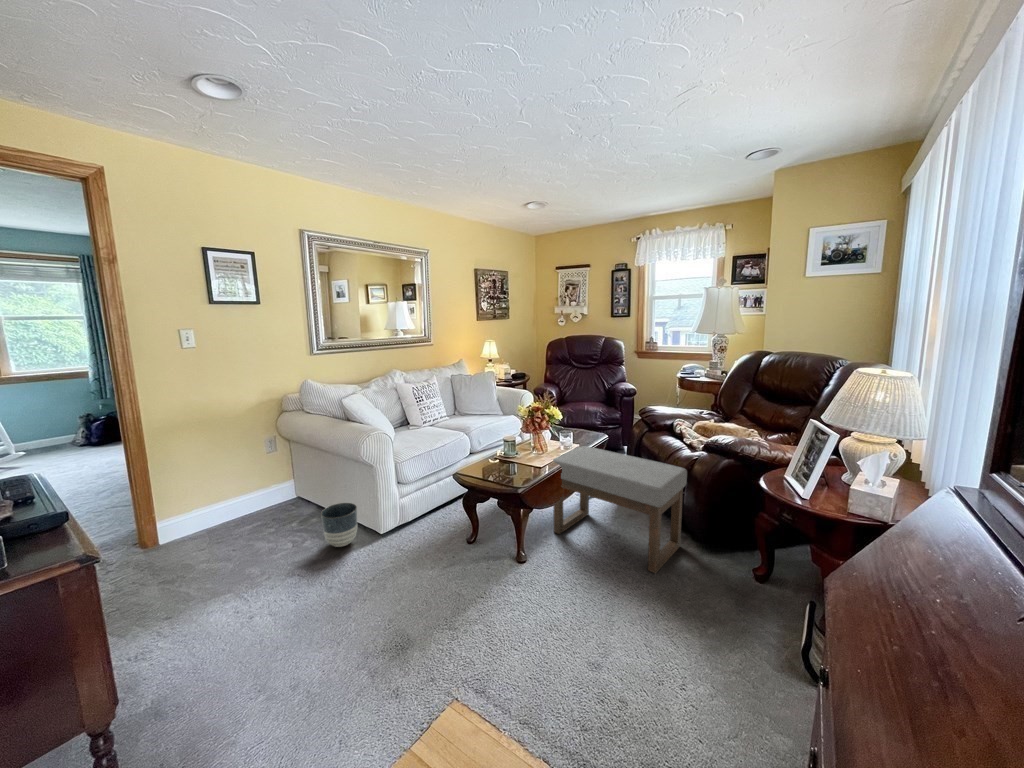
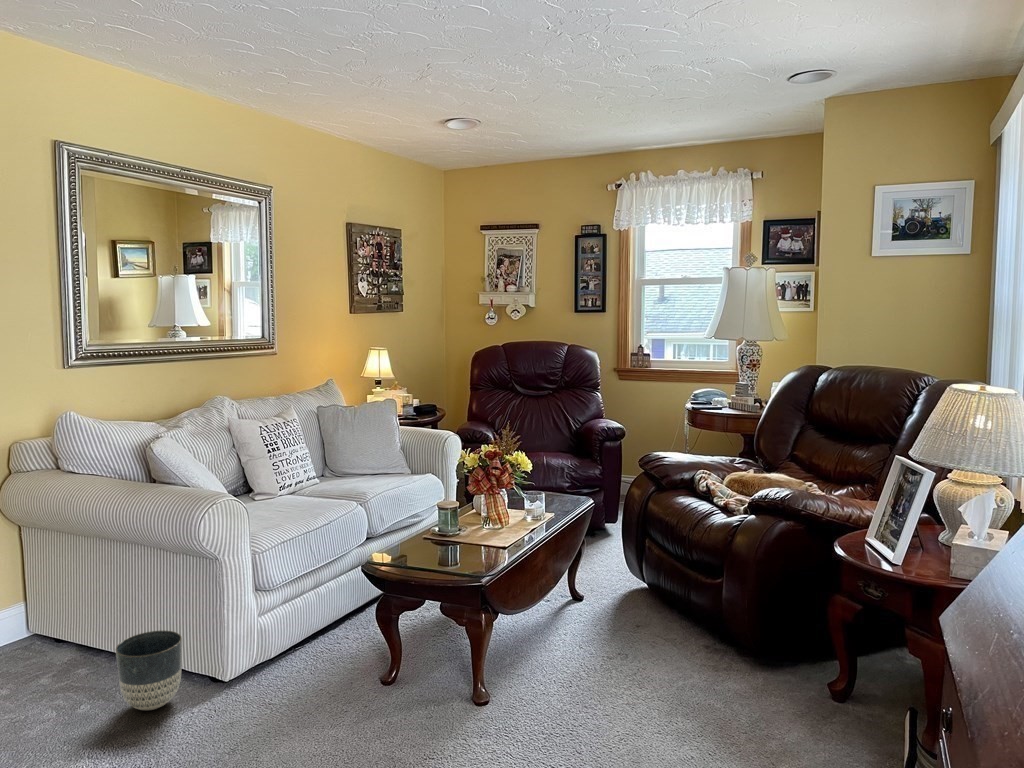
ottoman: present [553,446,687,573] -> none [518,515,728,704]

